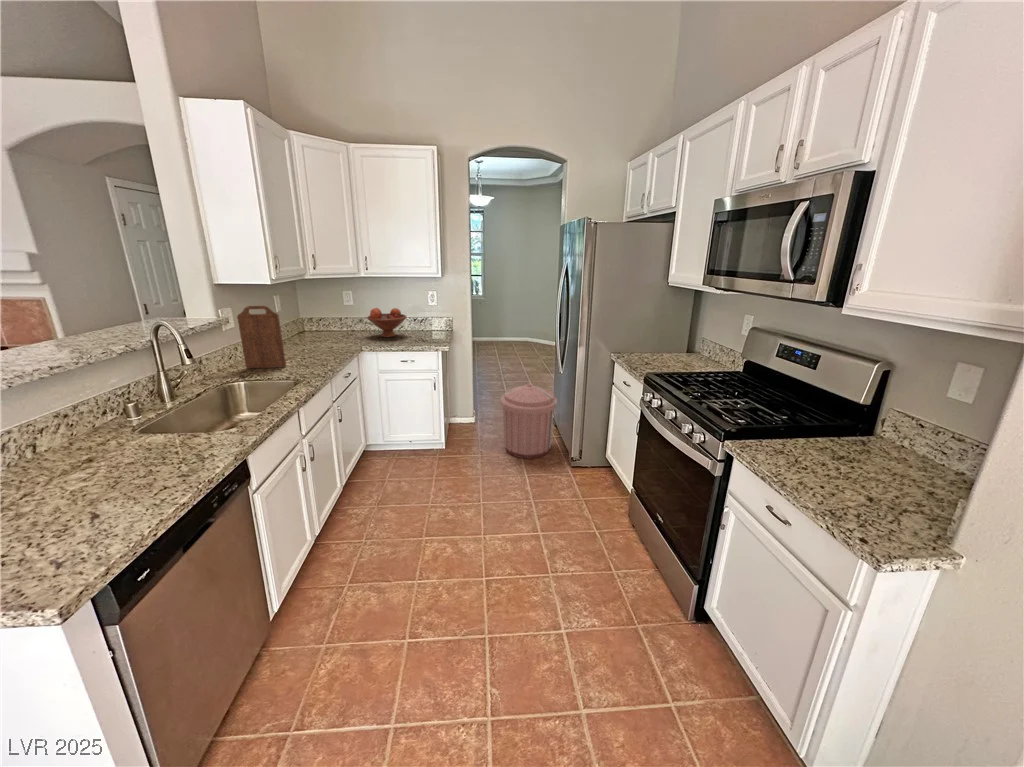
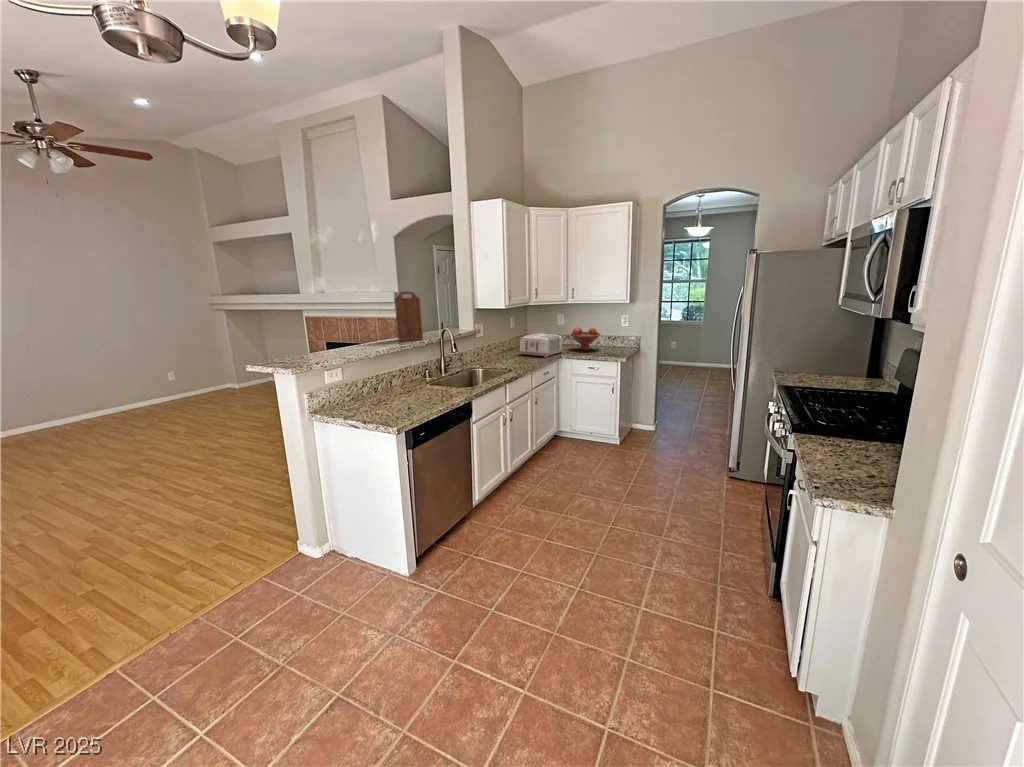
cutting board: present [237,306,286,369] -> present [395,292,423,340]
toaster: none [298,318,362,353] -> present [519,333,563,357]
trash can: present [500,384,557,458] -> none [669,397,725,464]

